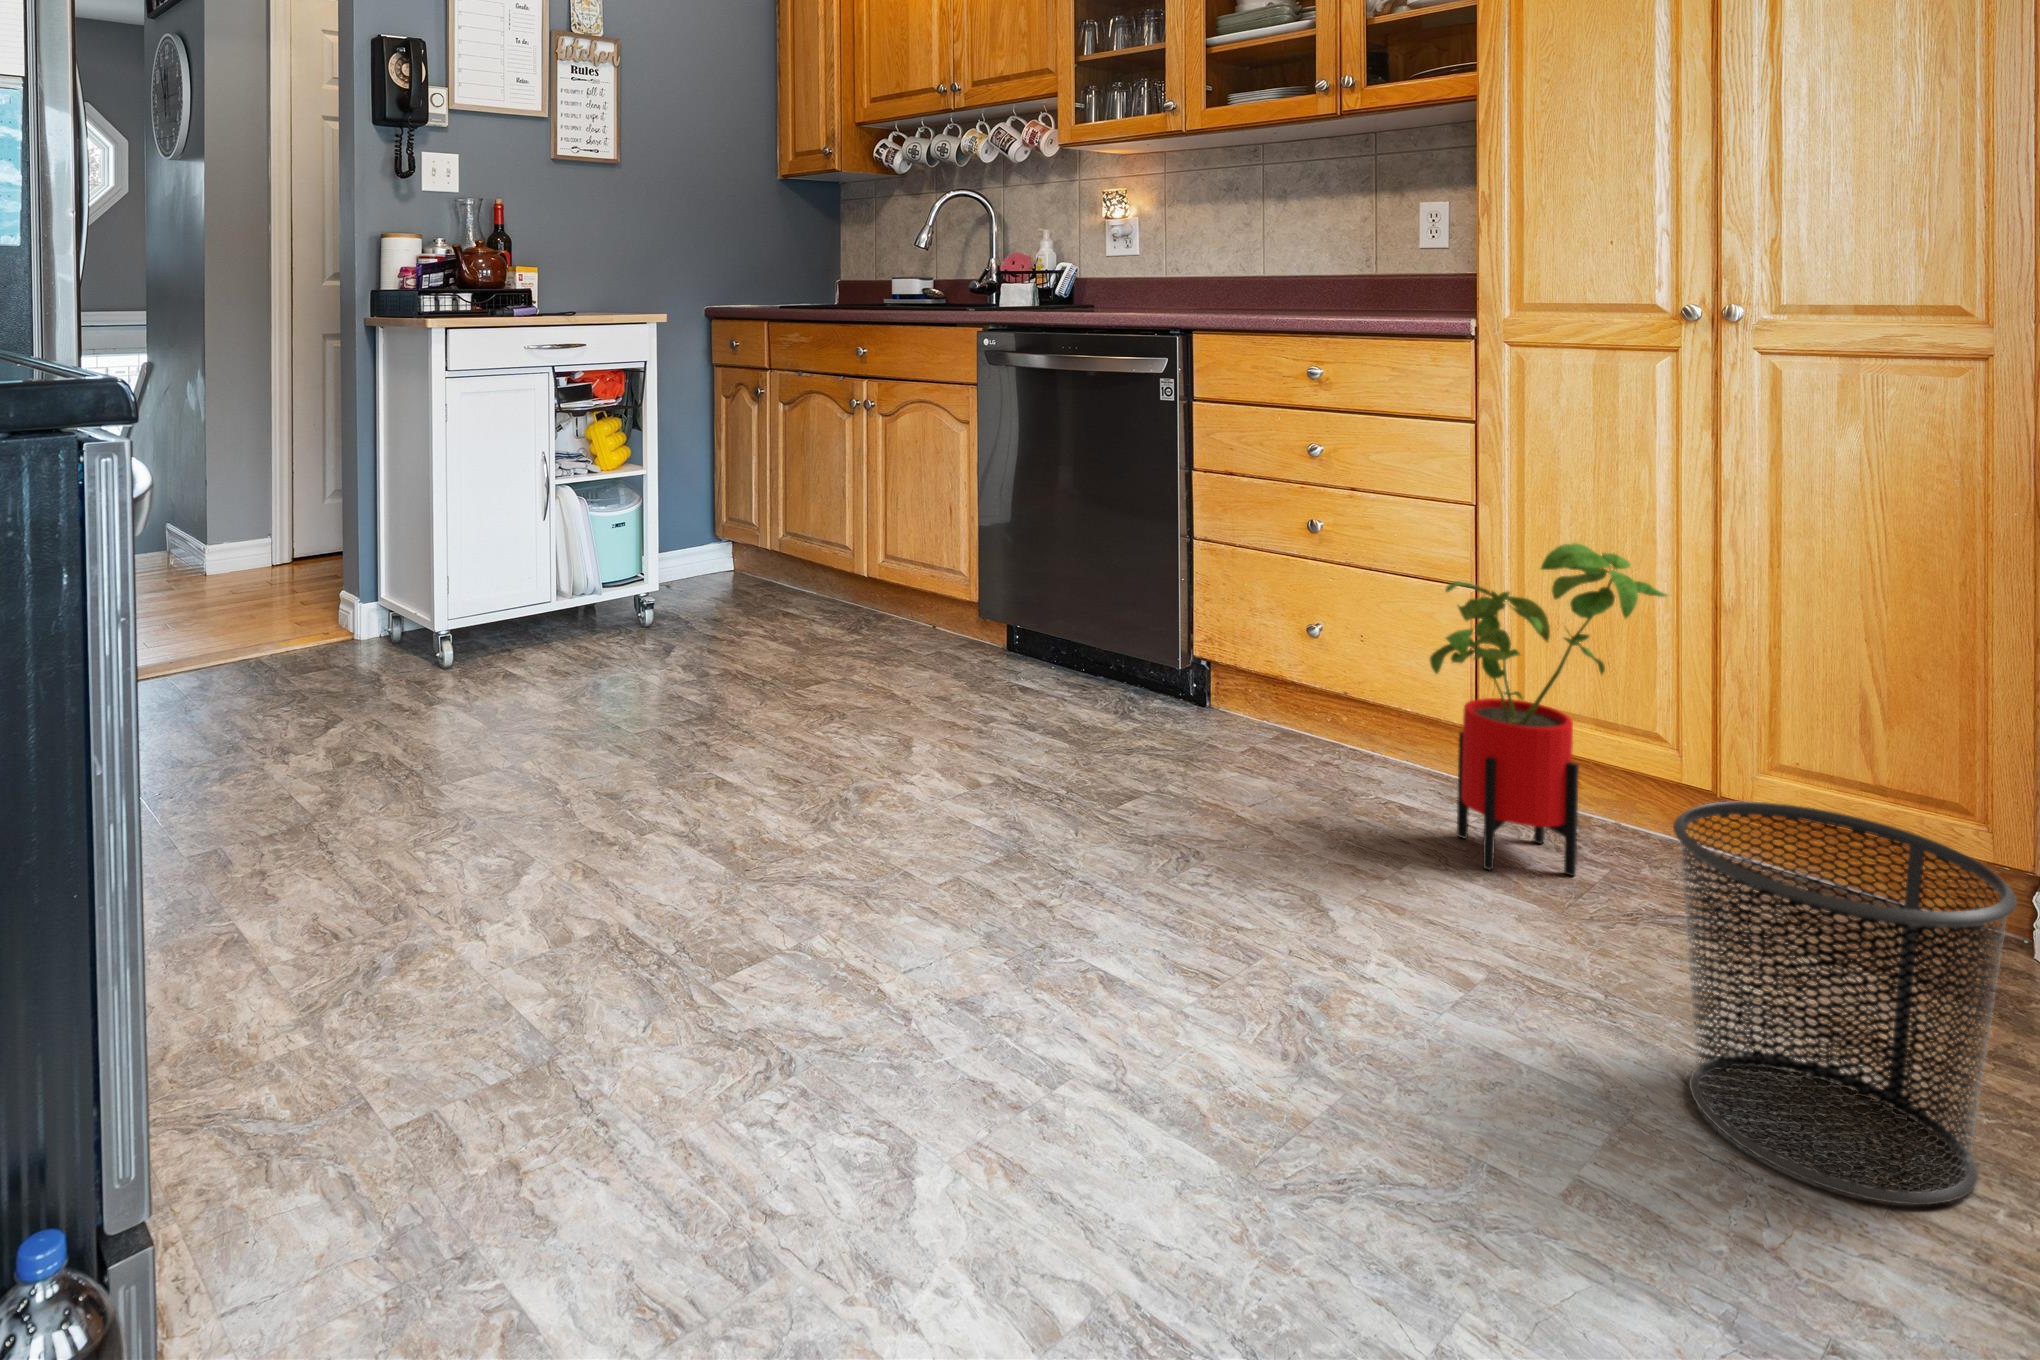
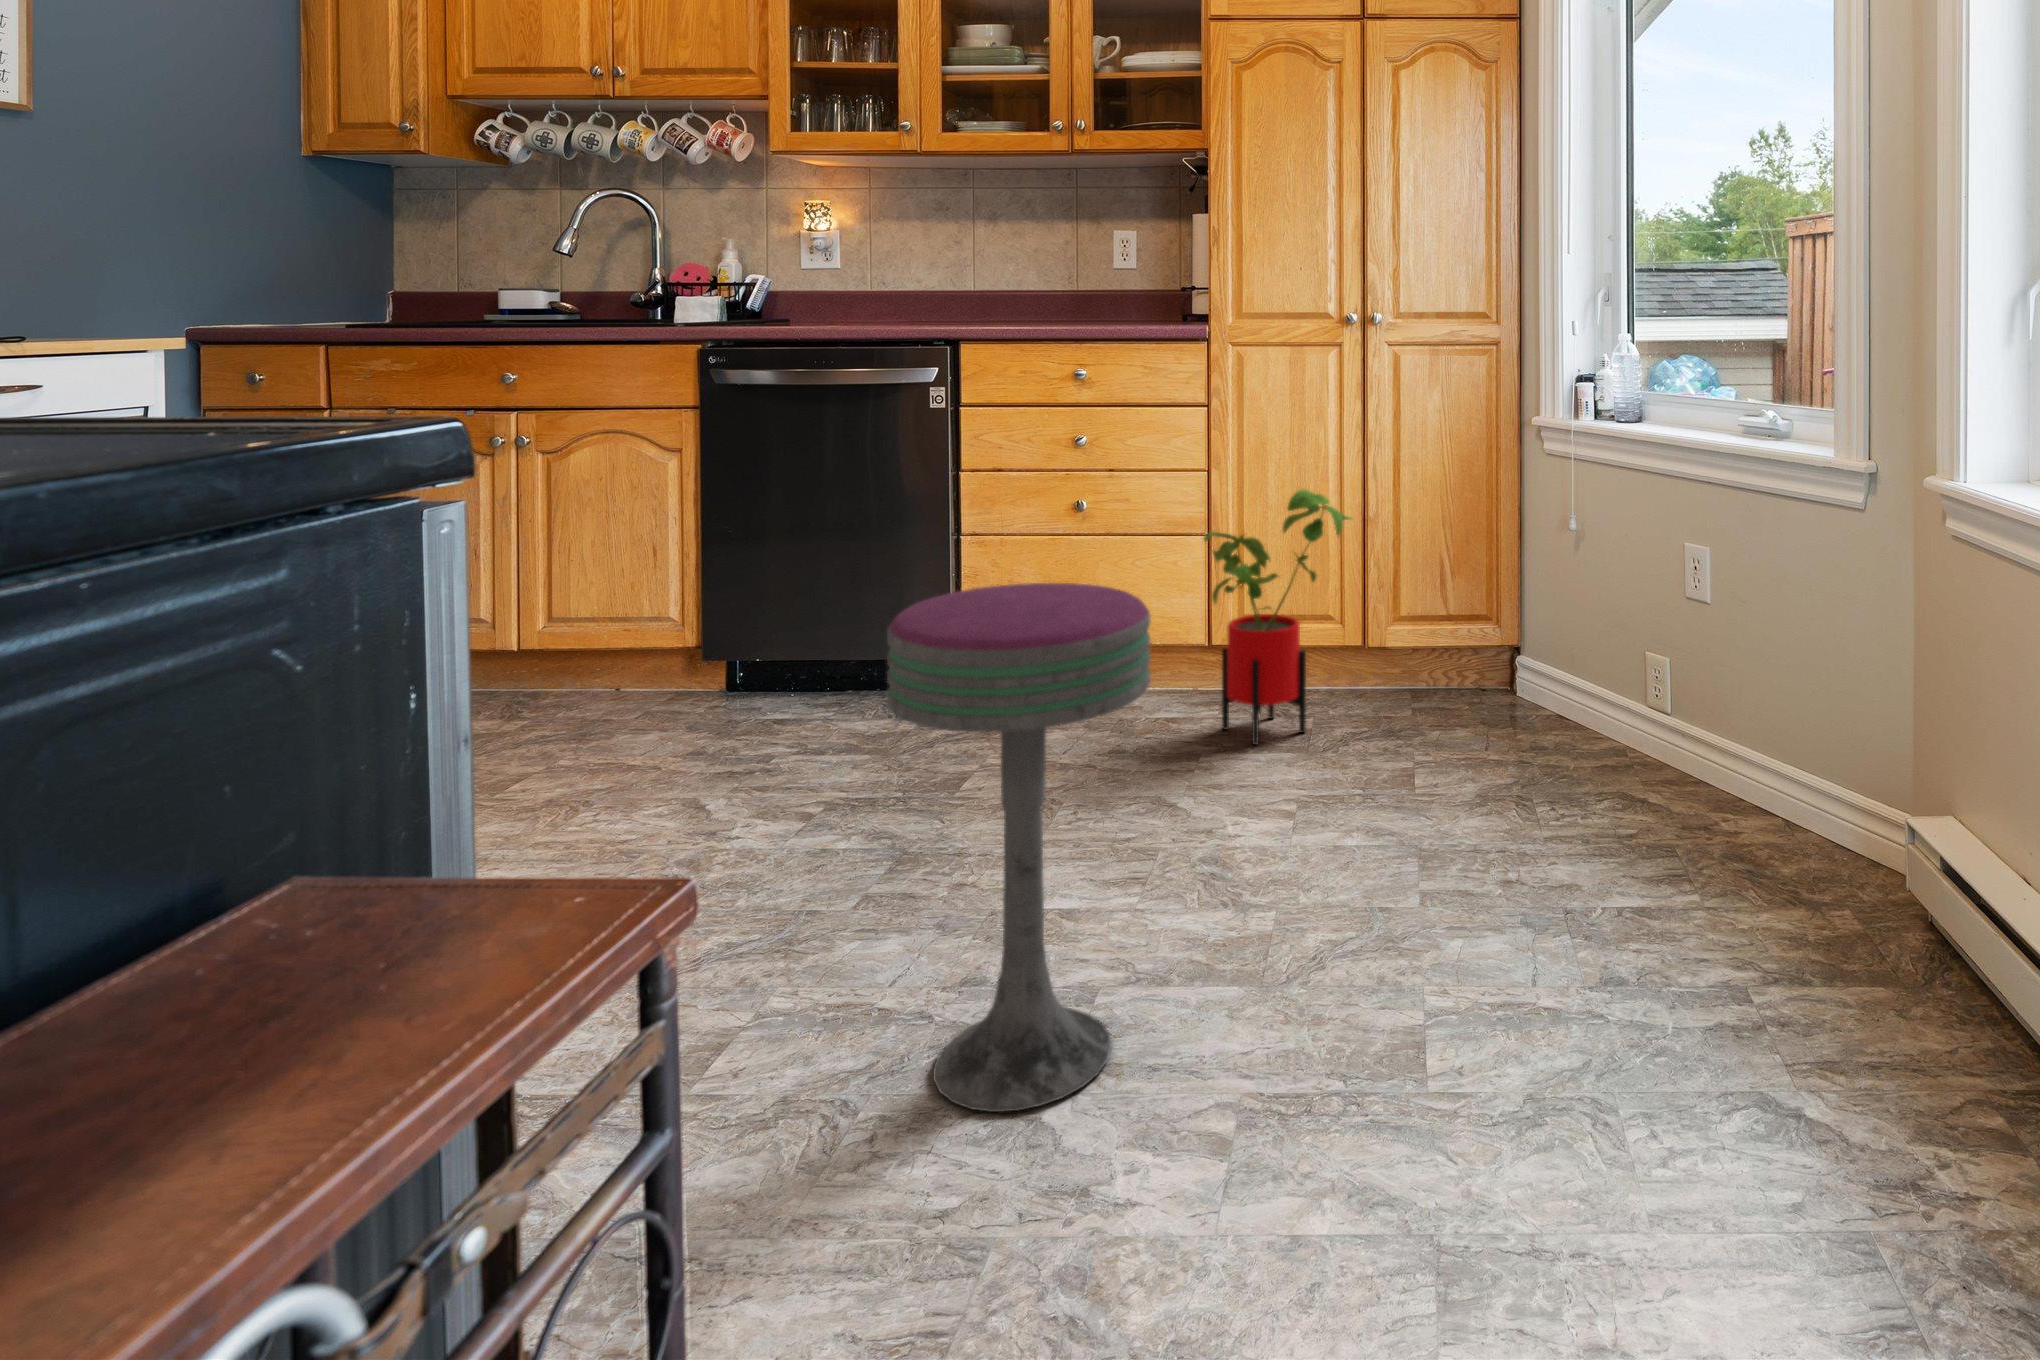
bar stool: none [816,590,1094,1171] -> present [887,583,1151,1112]
waste bin: present [1673,801,2017,1205] -> none [1429,631,1592,851]

